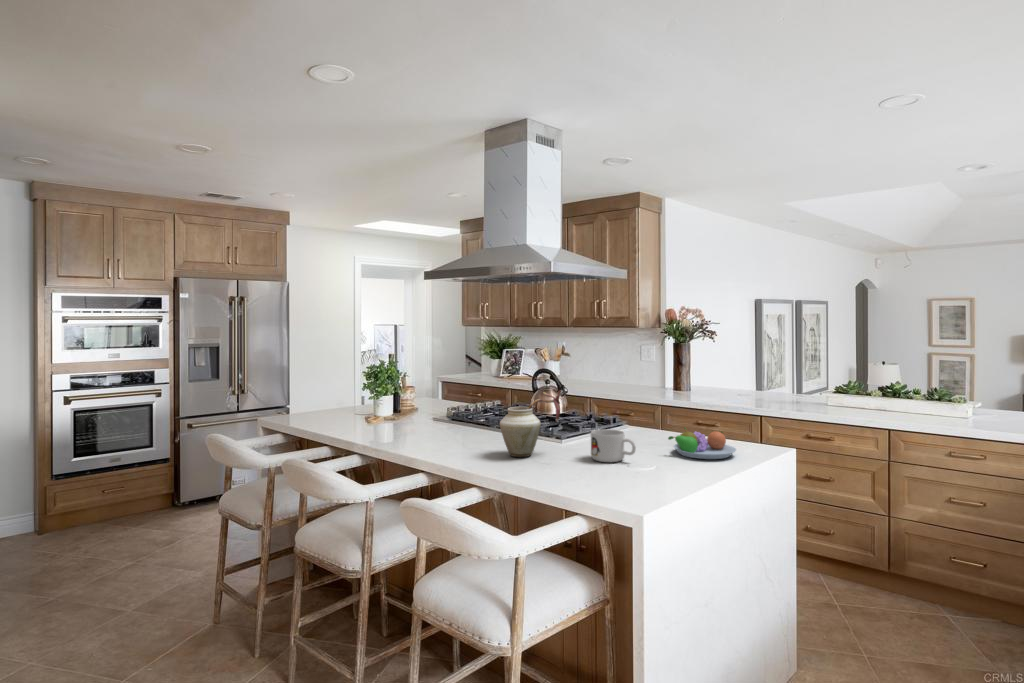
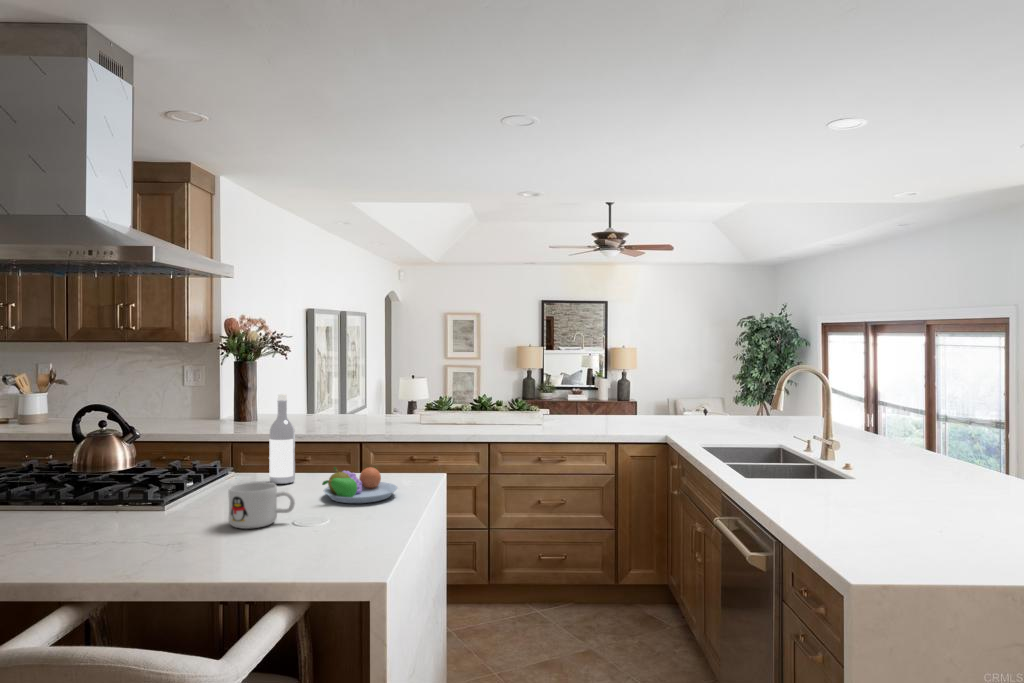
wine bottle: none [647,367,666,437] -> present [269,394,295,484]
vase: present [500,390,561,457] -> none [77,434,182,546]

